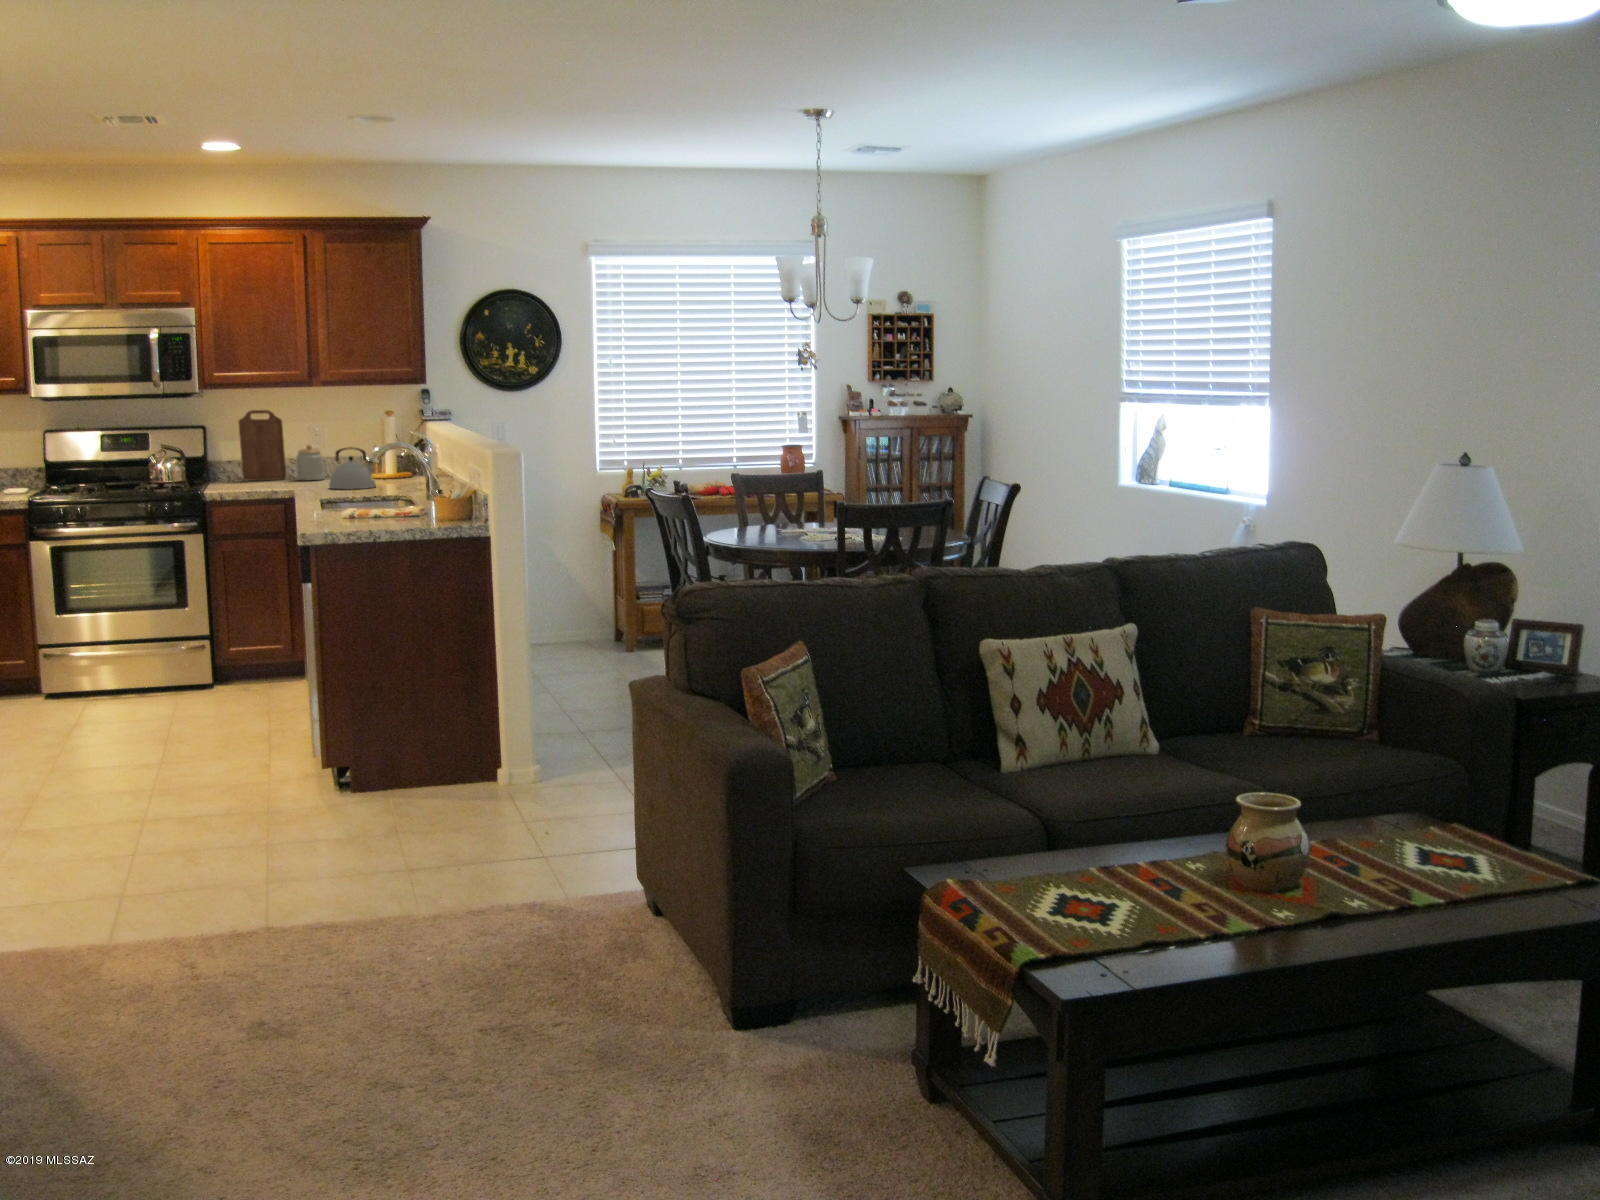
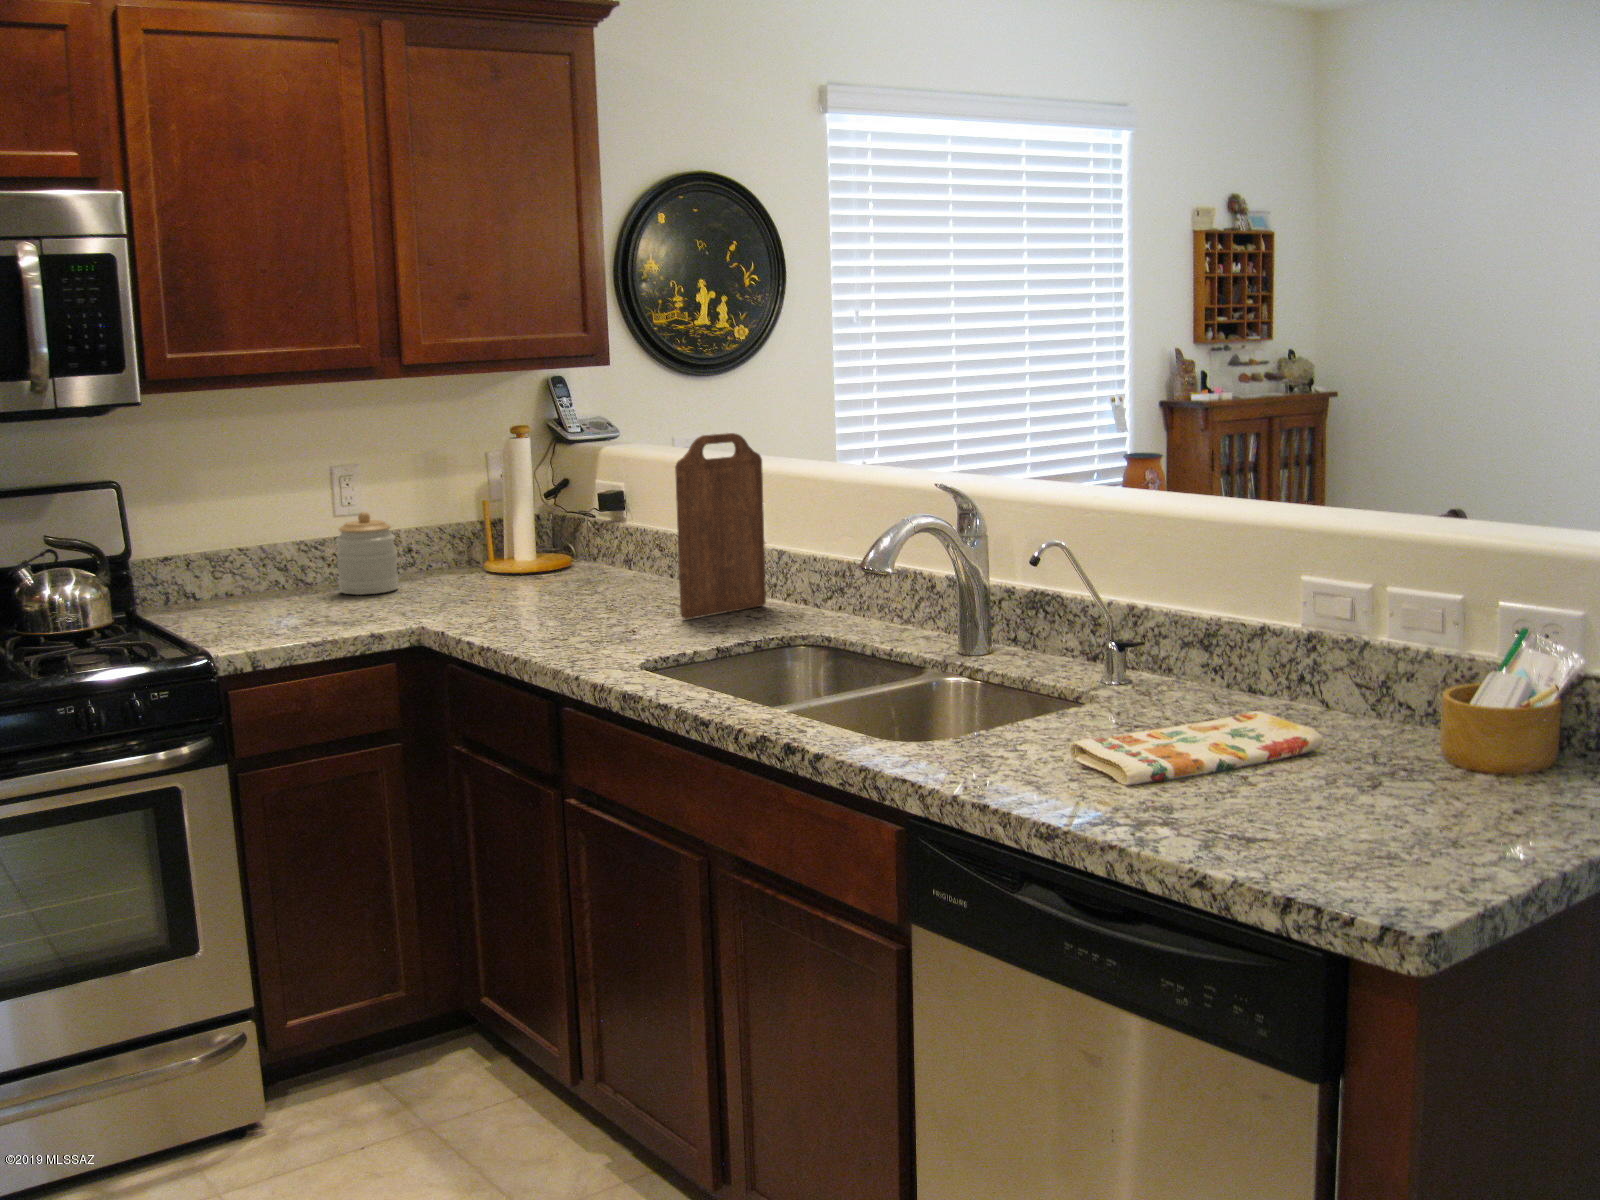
cutting board: present [239,410,286,480] -> present [675,433,766,619]
kettle: present [329,447,376,489] -> none [503,519,609,621]

